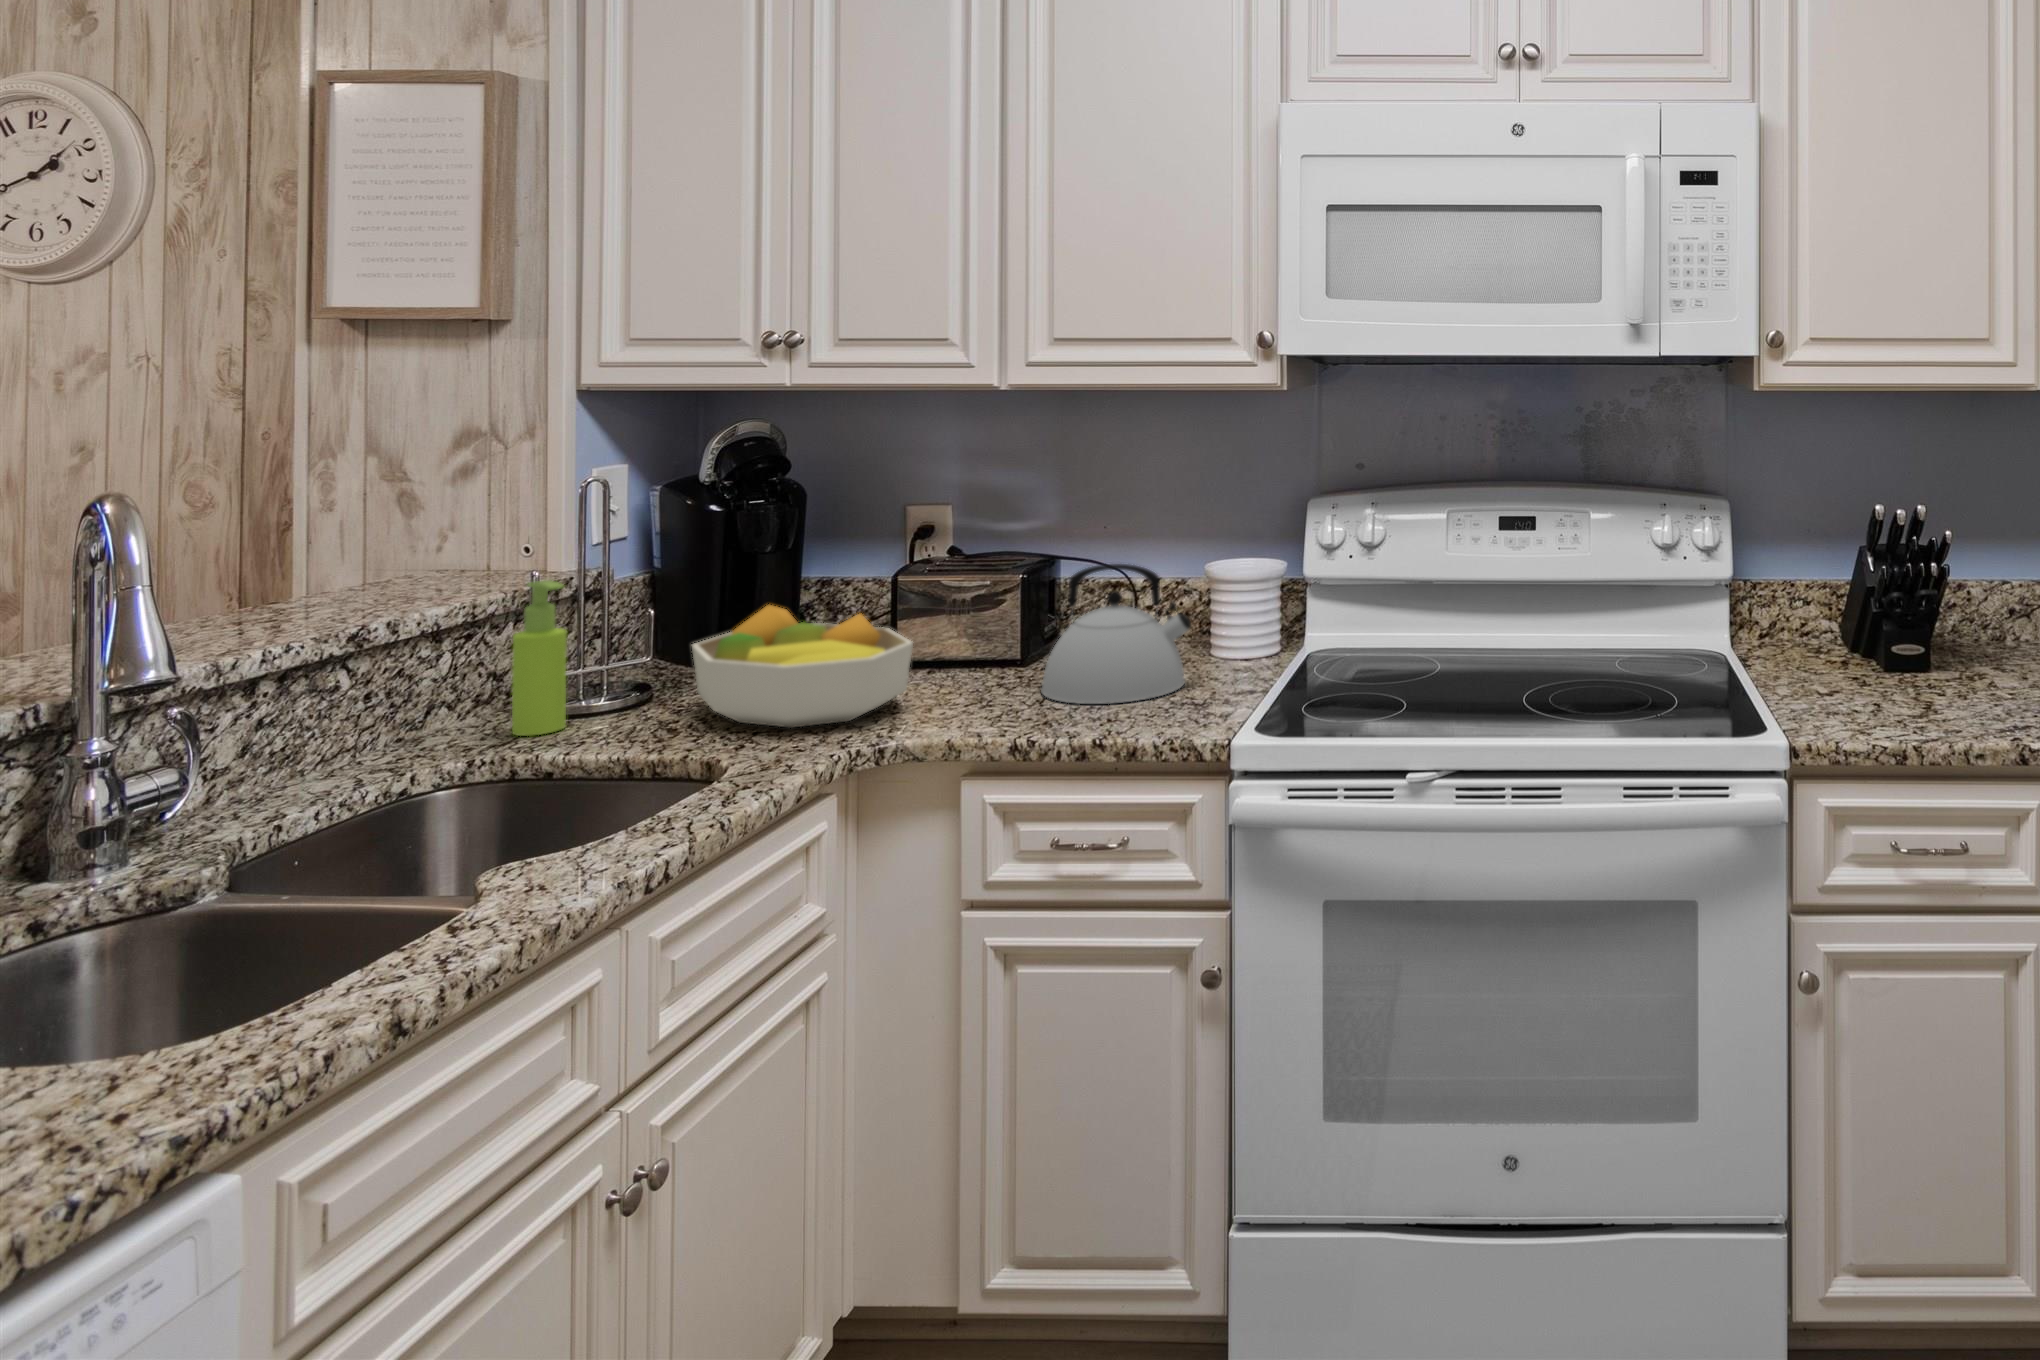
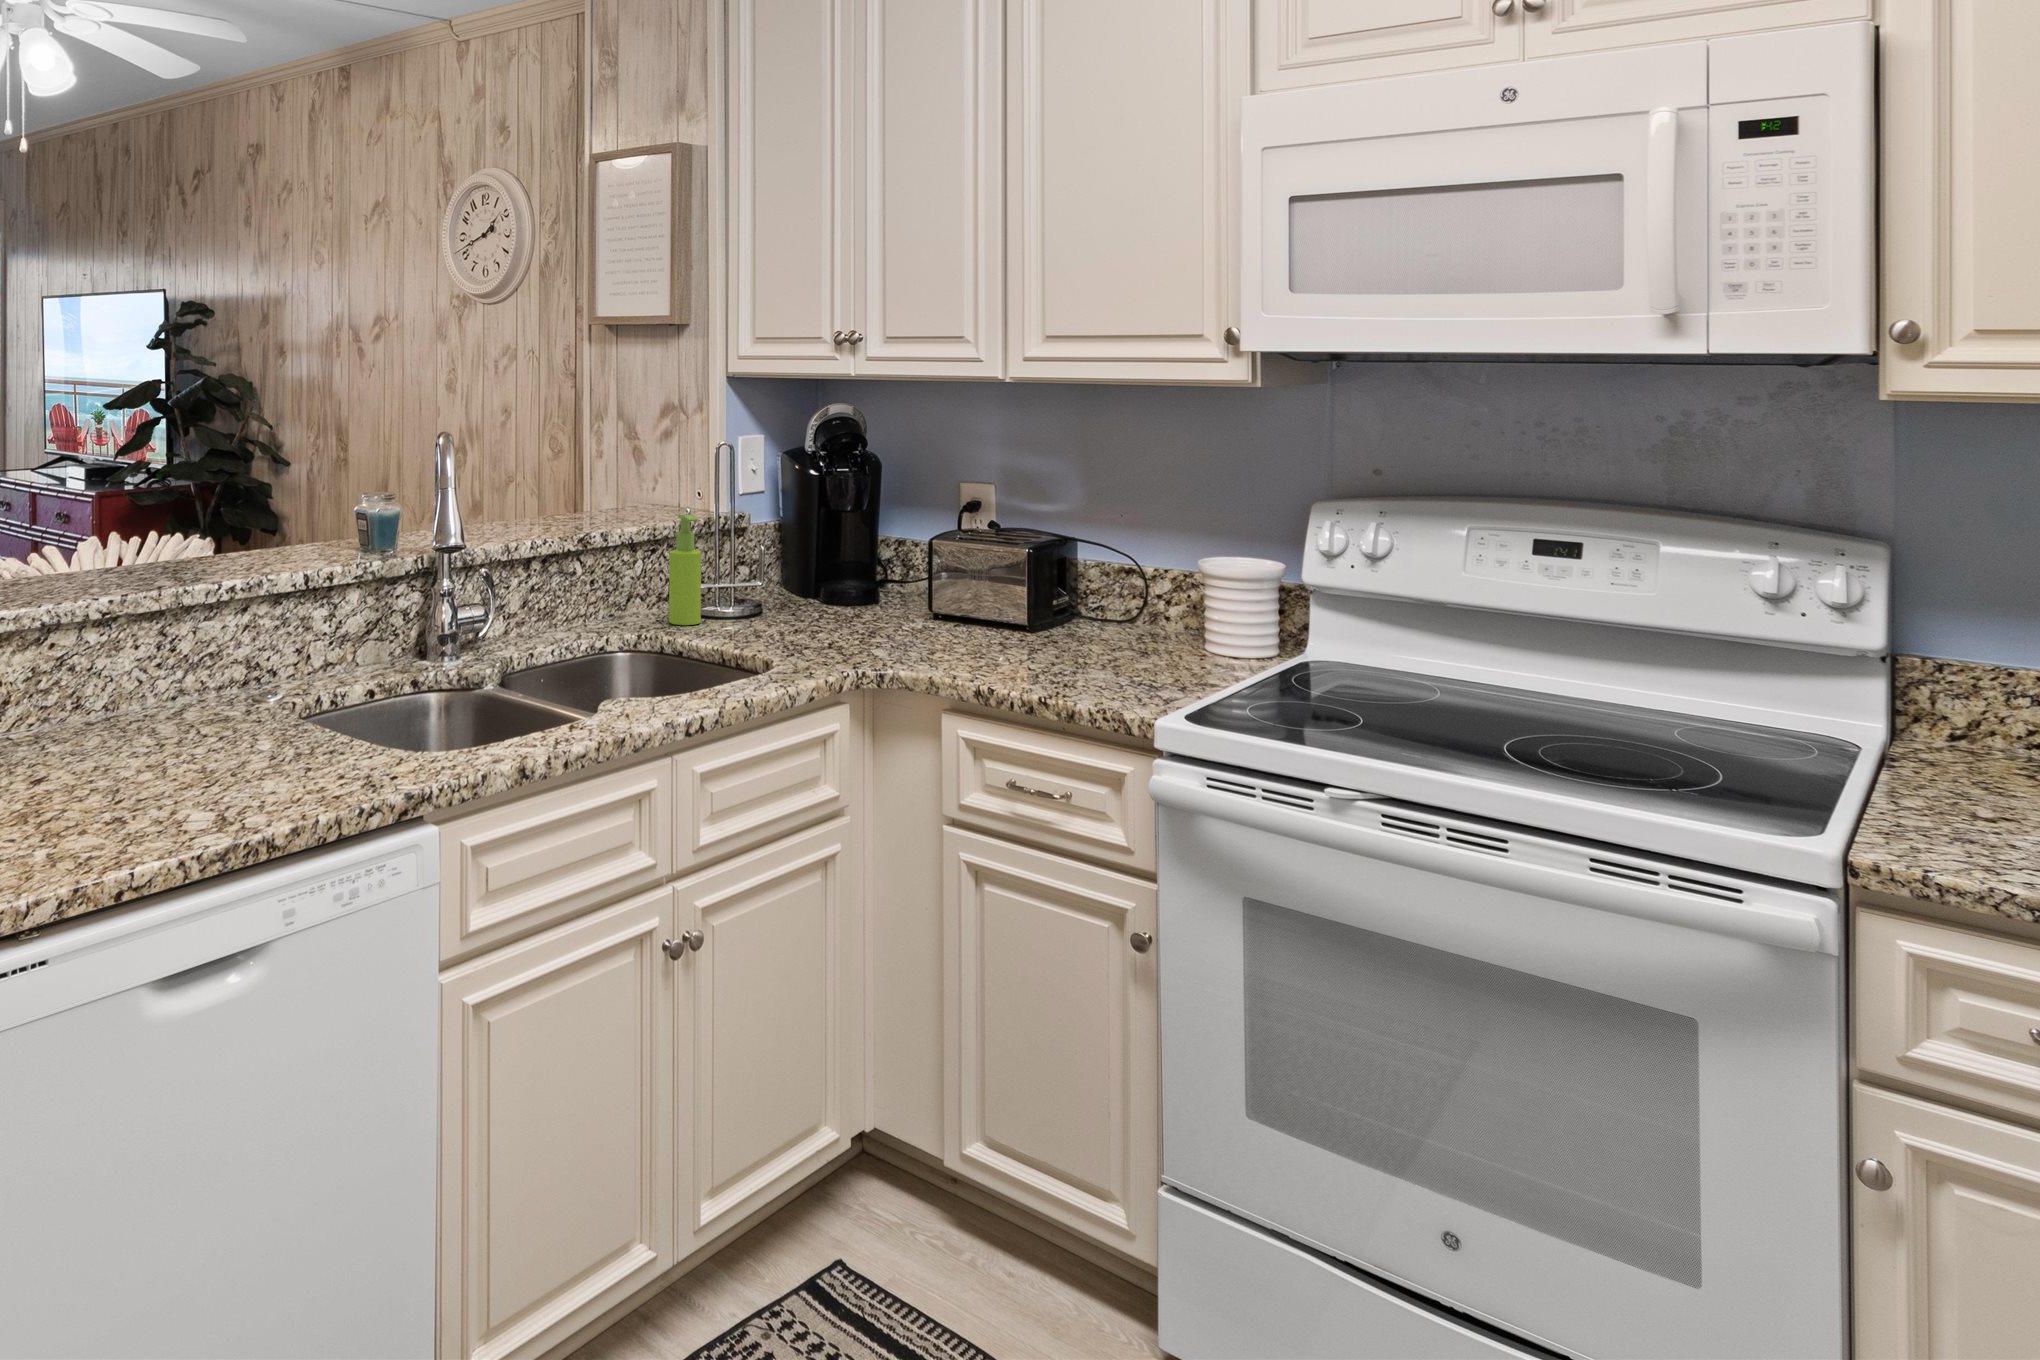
kettle: present [1041,564,1191,704] -> none [1030,546,1166,674]
fruit bowl: present [692,605,913,728] -> none [779,550,925,650]

